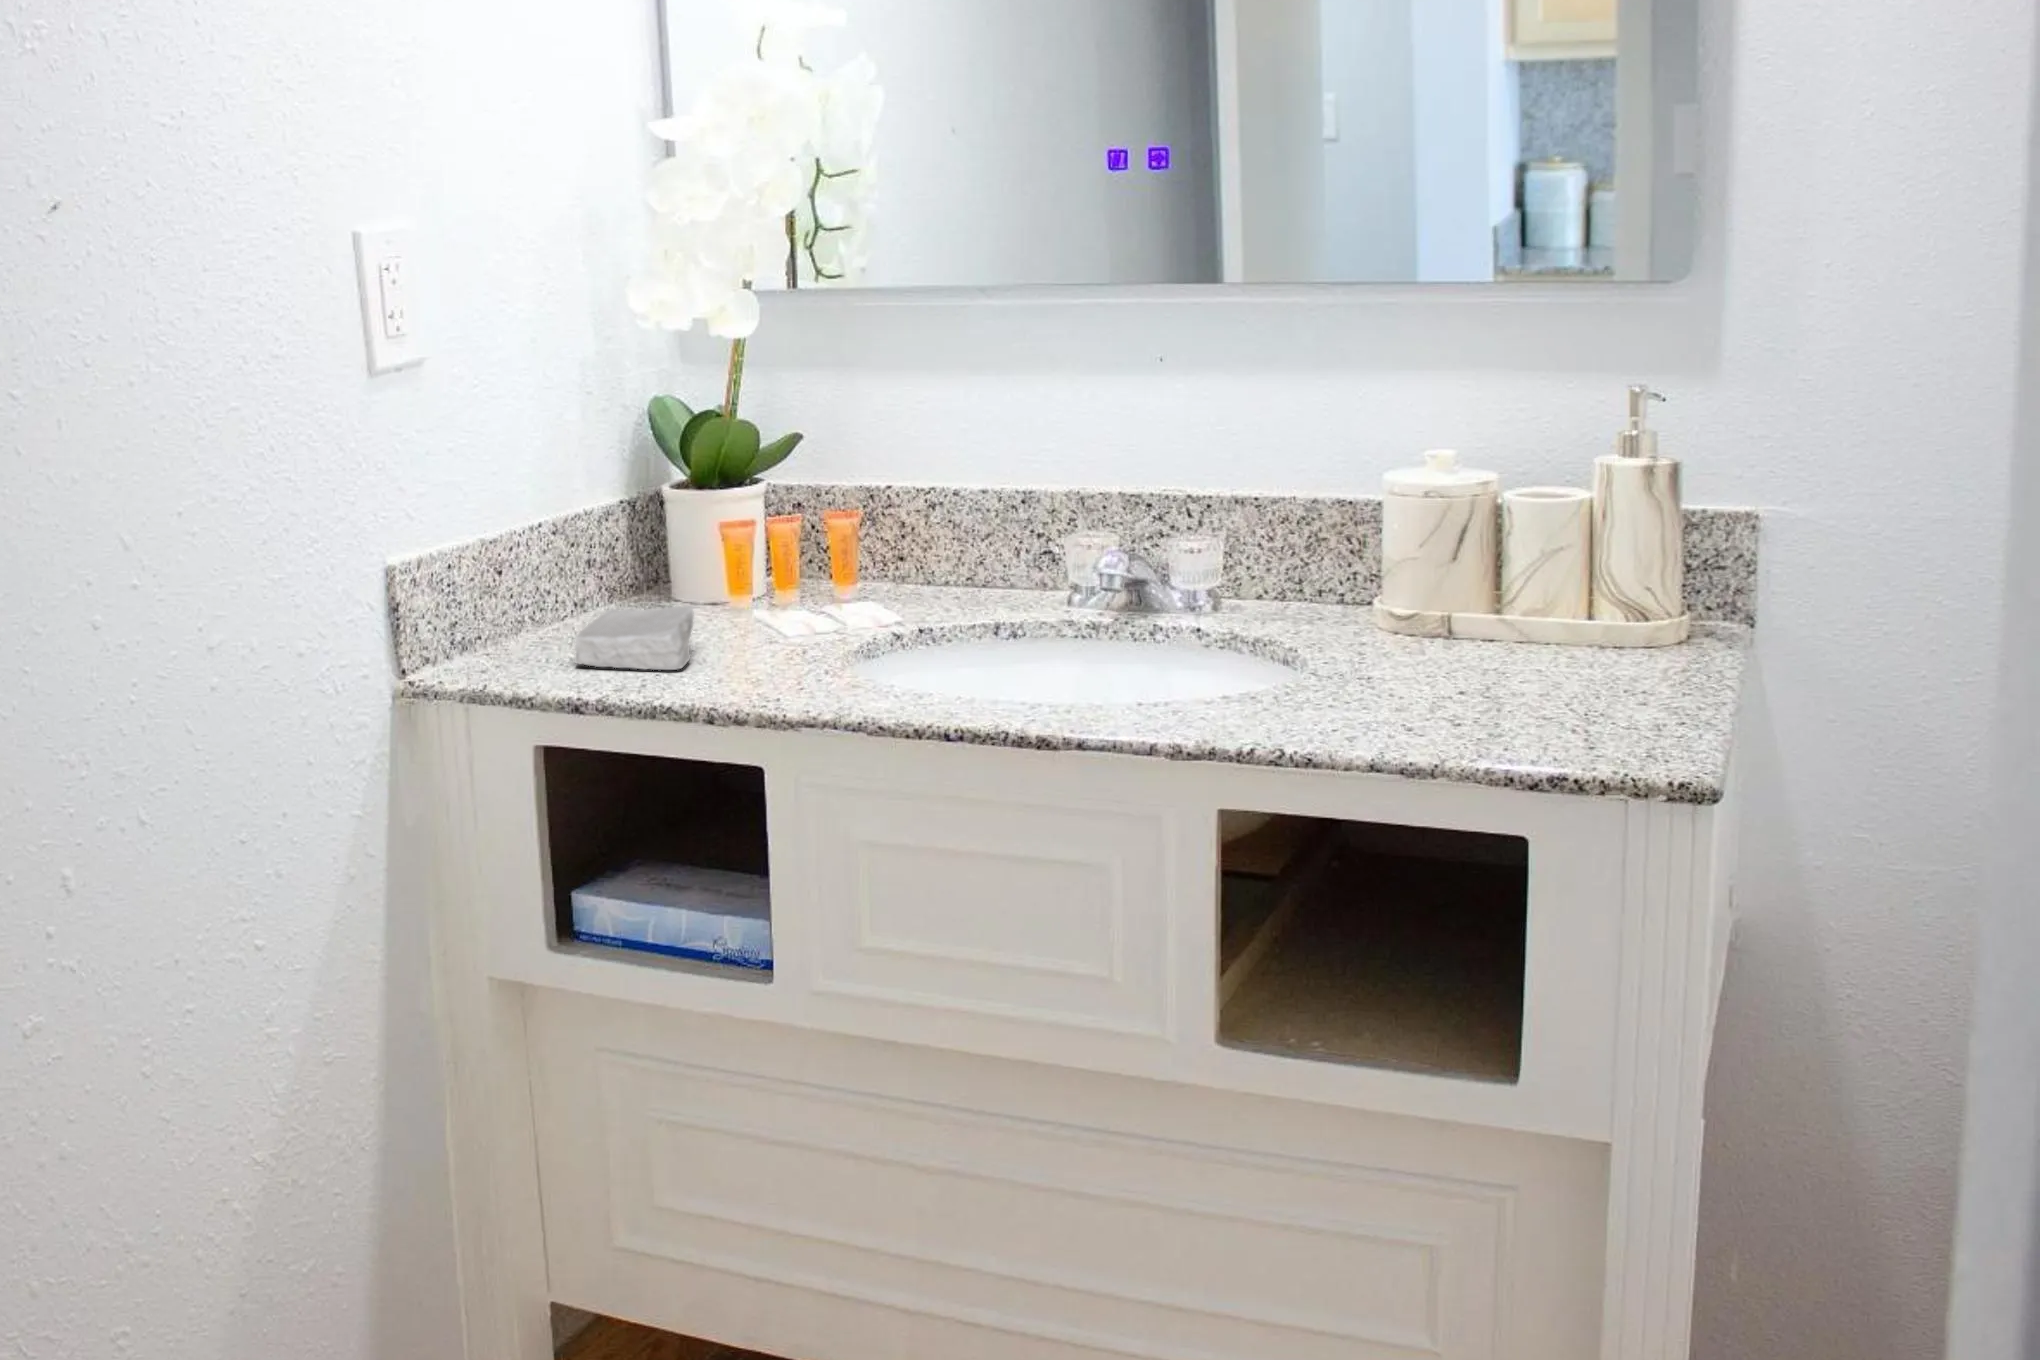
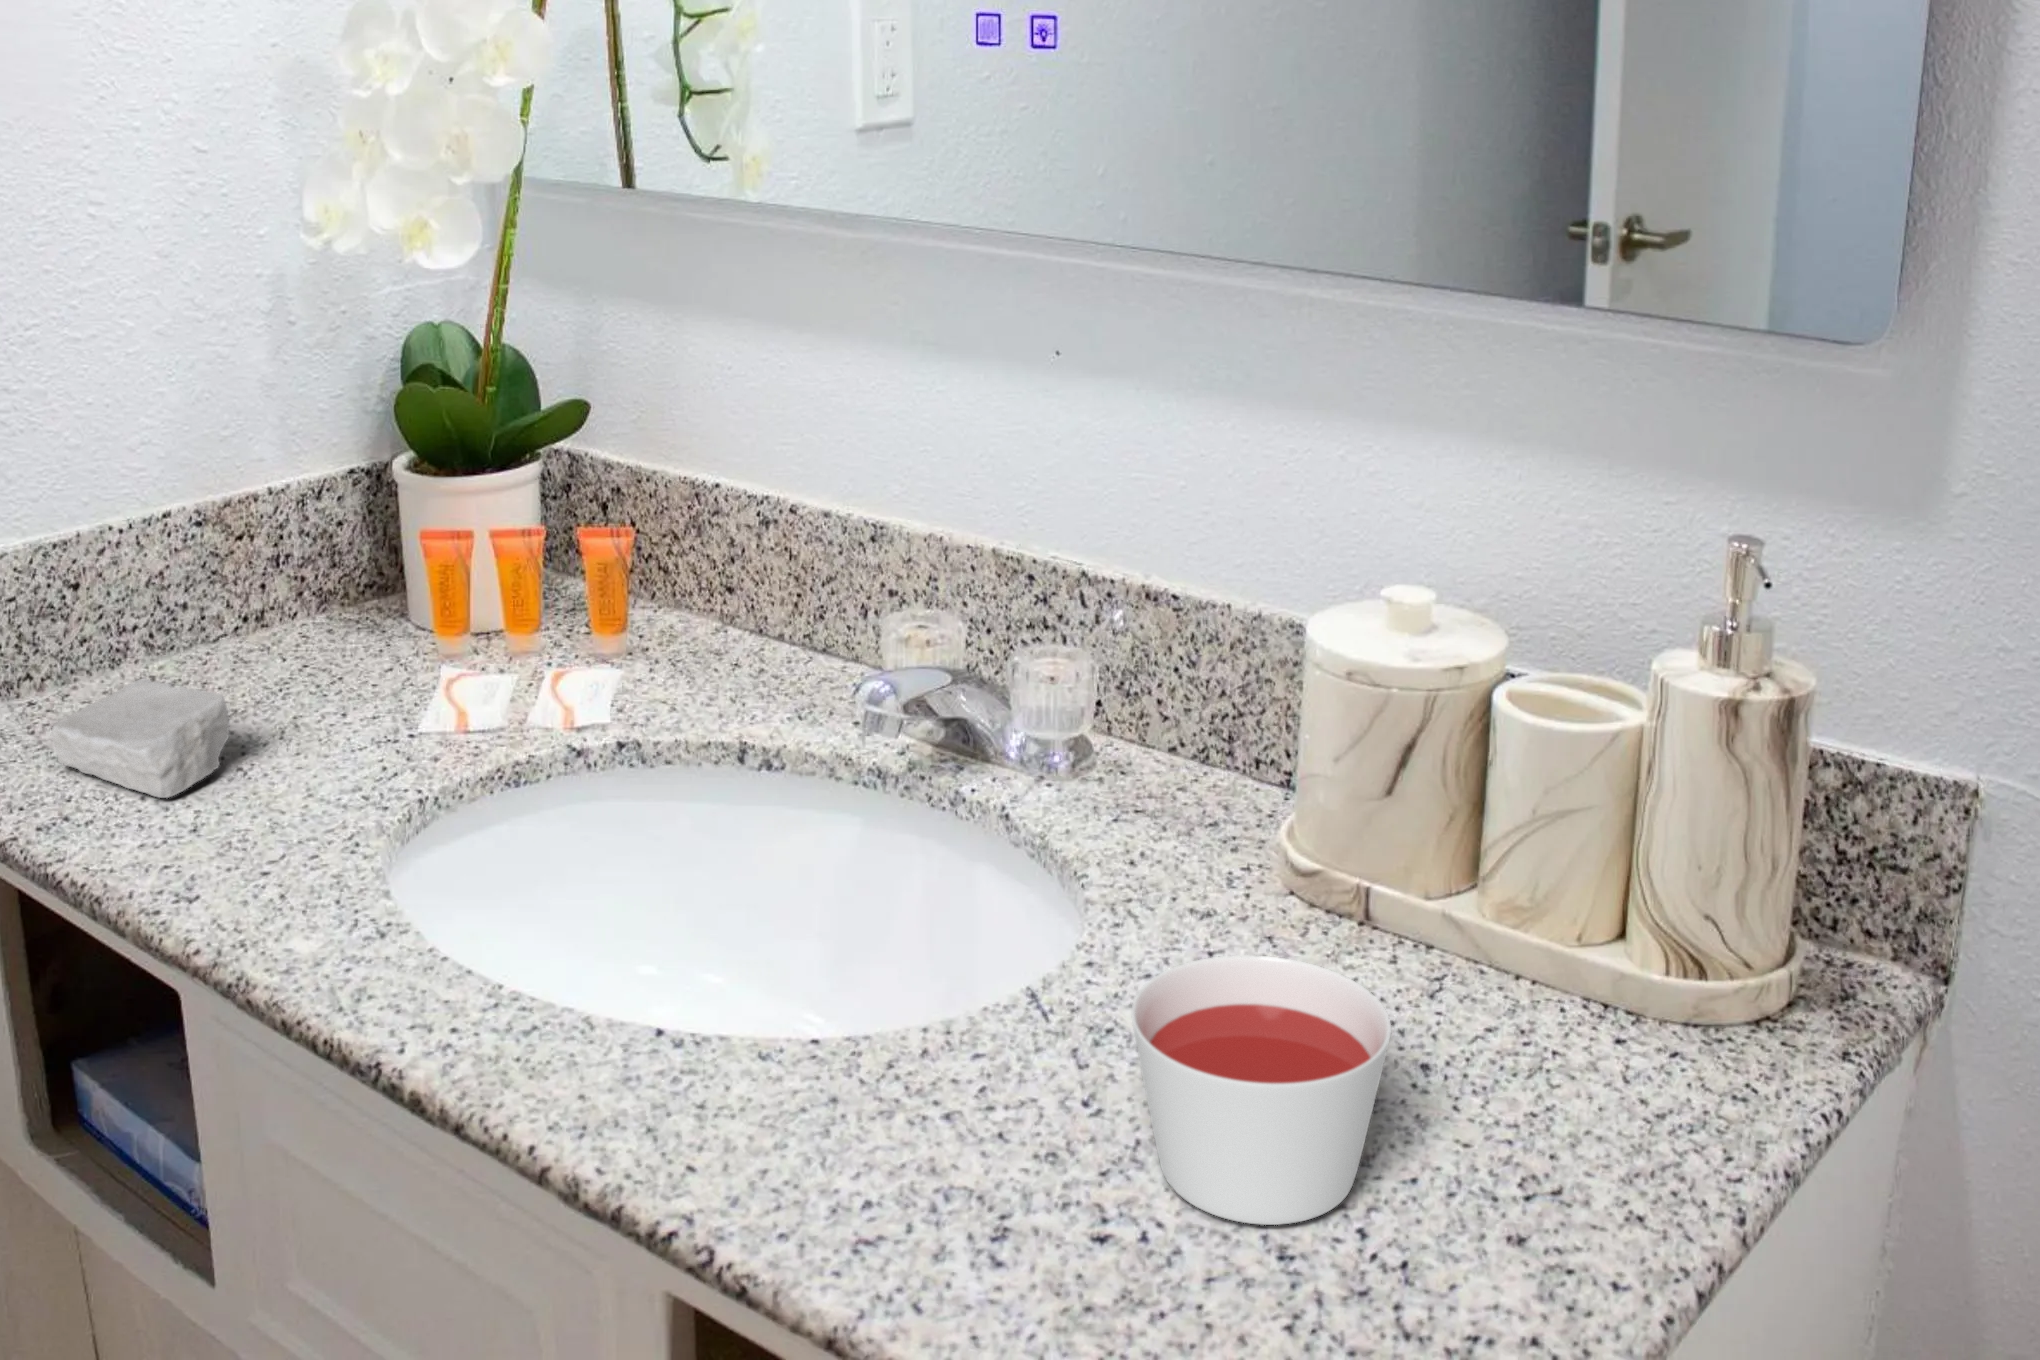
candle: none [1438,601,1575,713] -> present [1131,955,1391,1225]

